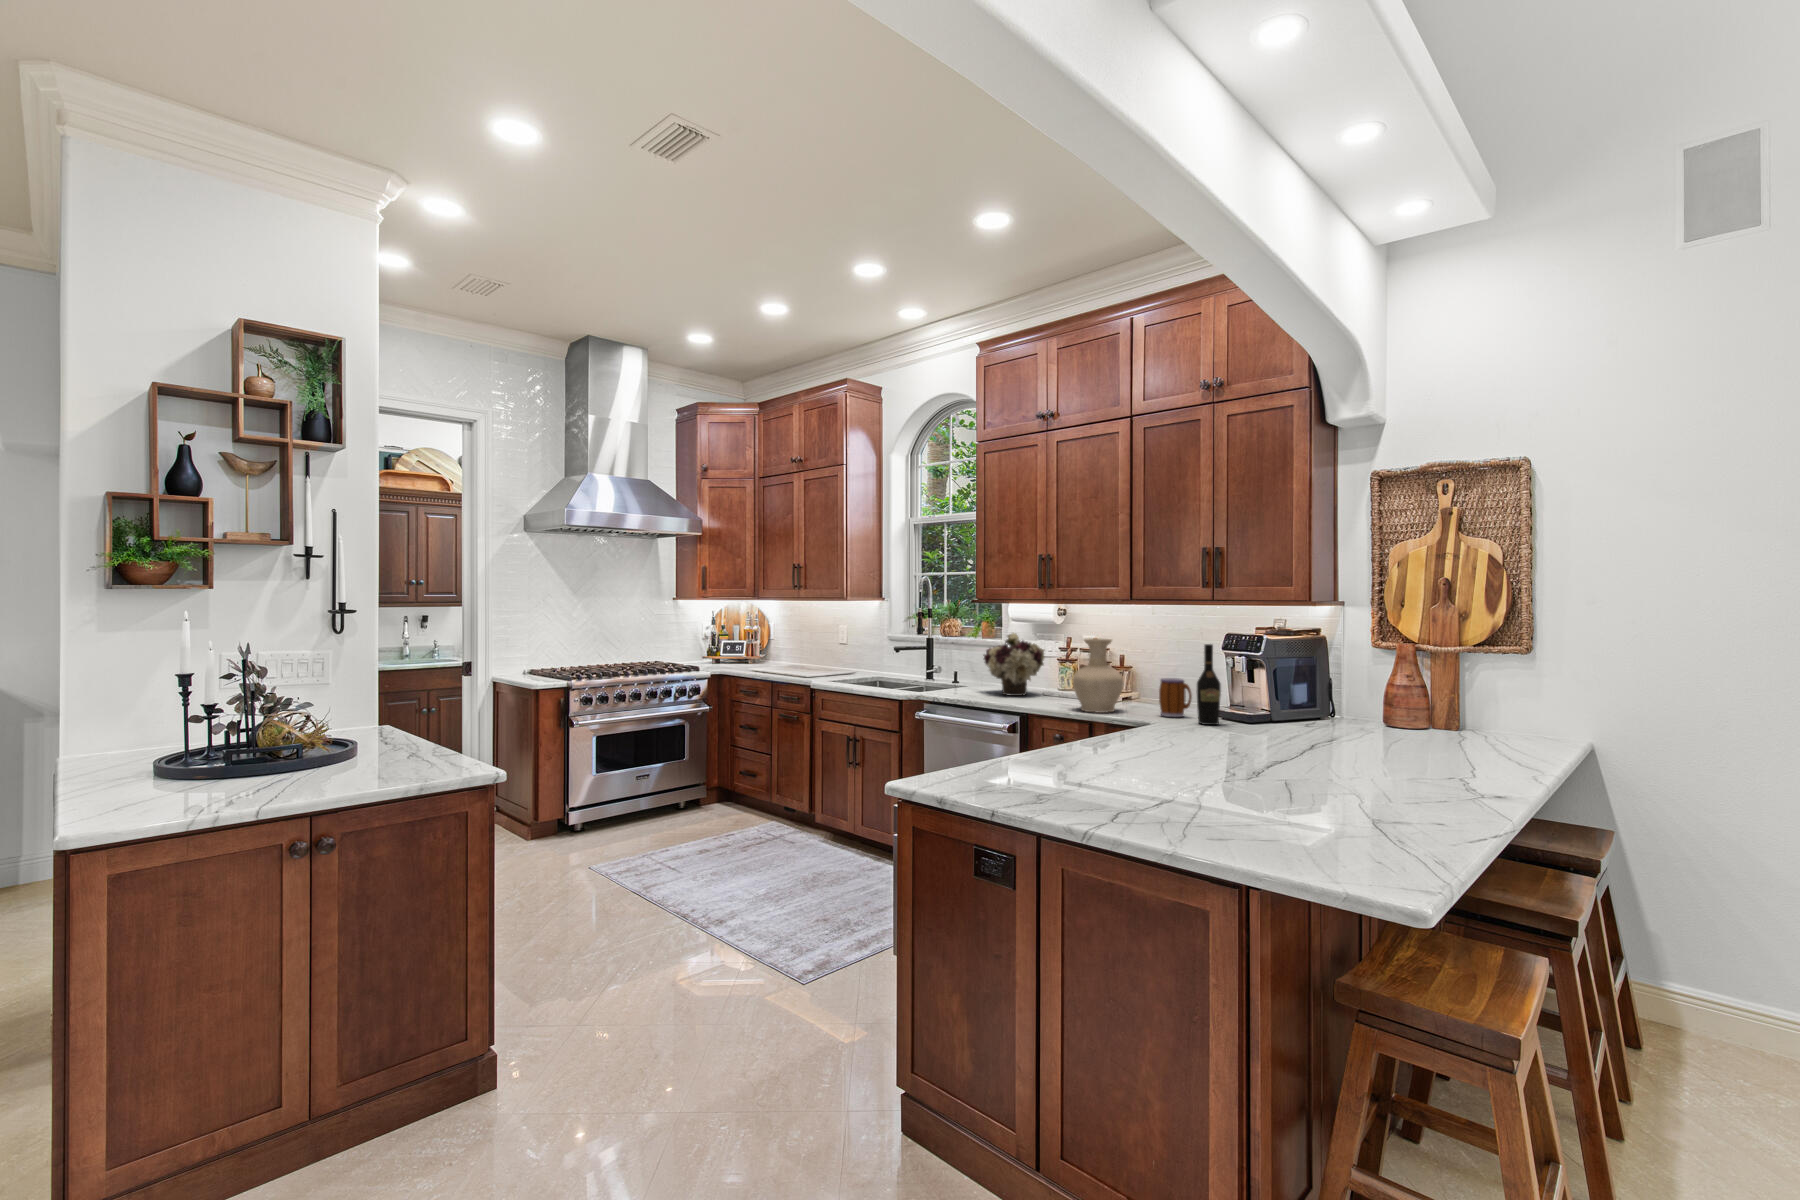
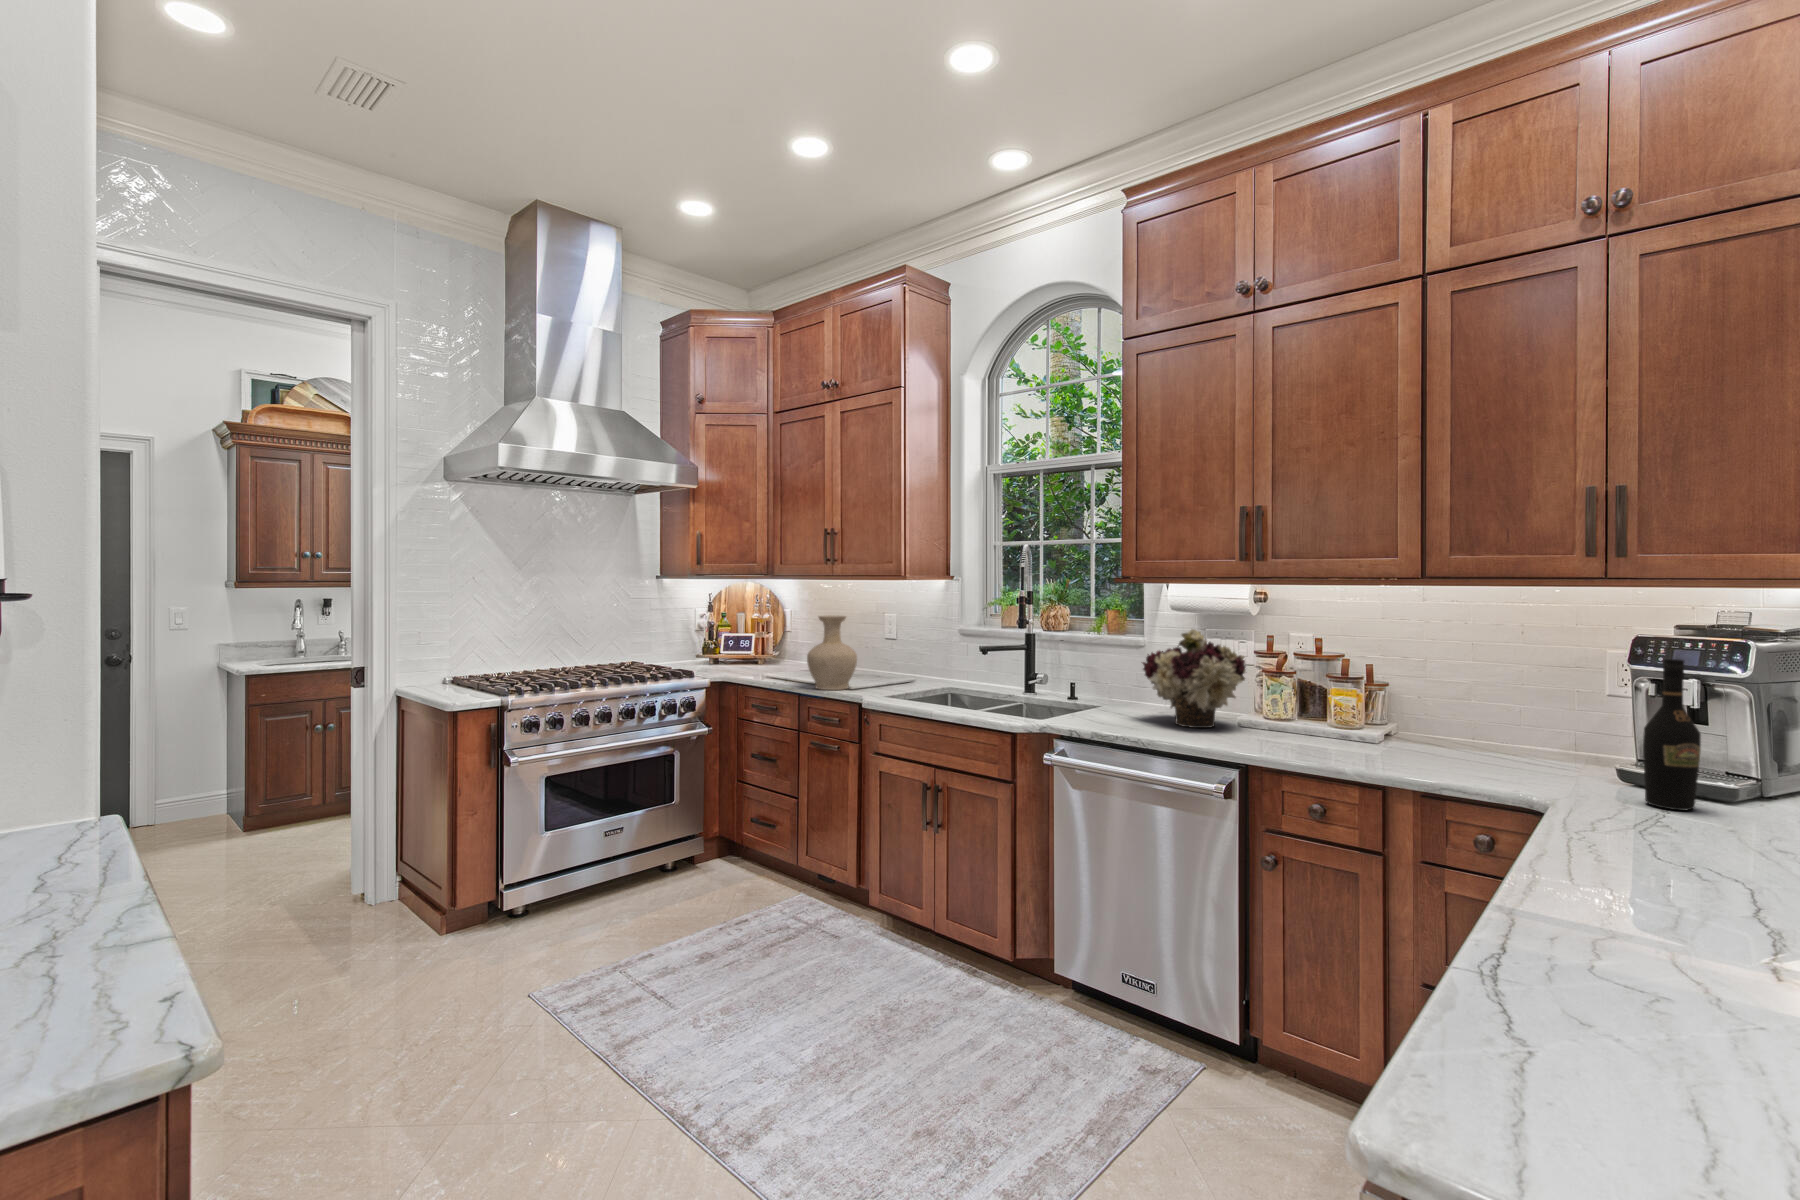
vase: present [1073,638,1124,713] -> present [807,616,857,690]
mug: present [1159,678,1192,717] -> none [1525,714,1596,786]

